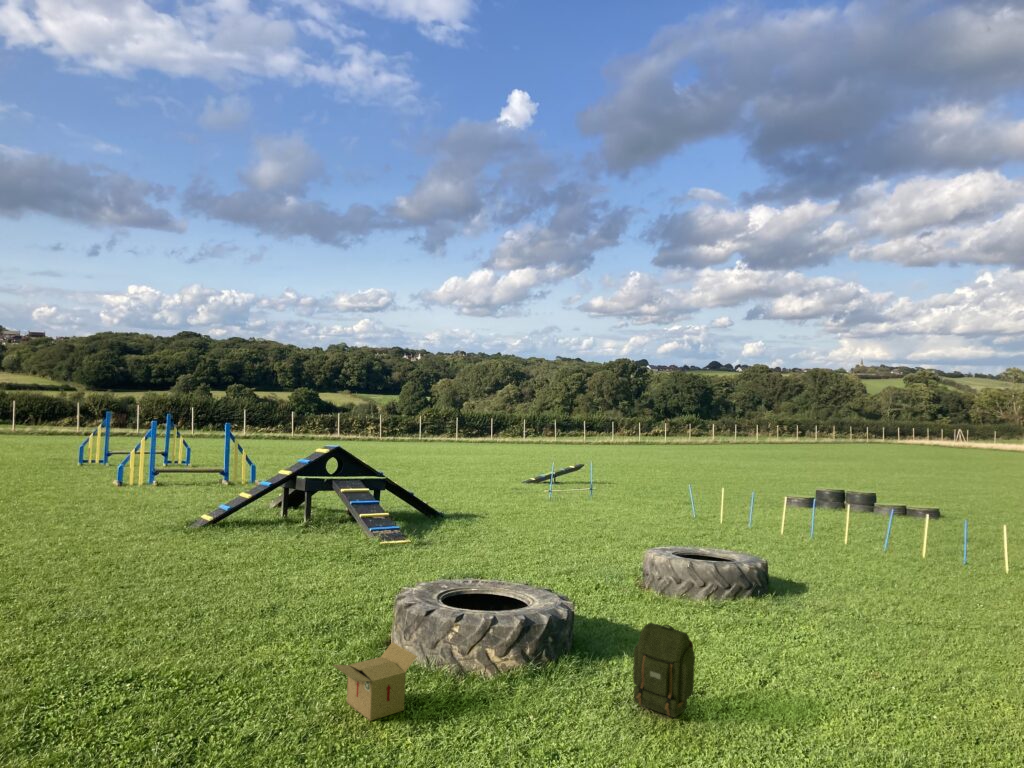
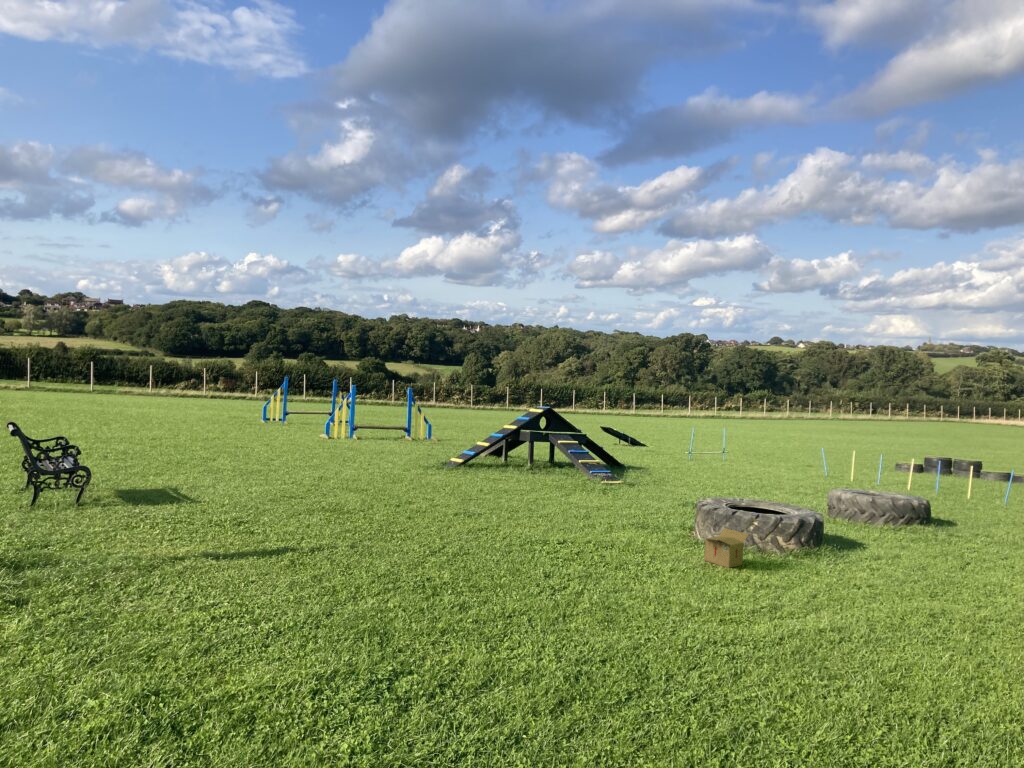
backpack: present [633,623,695,717] -> none [878,521,921,575]

